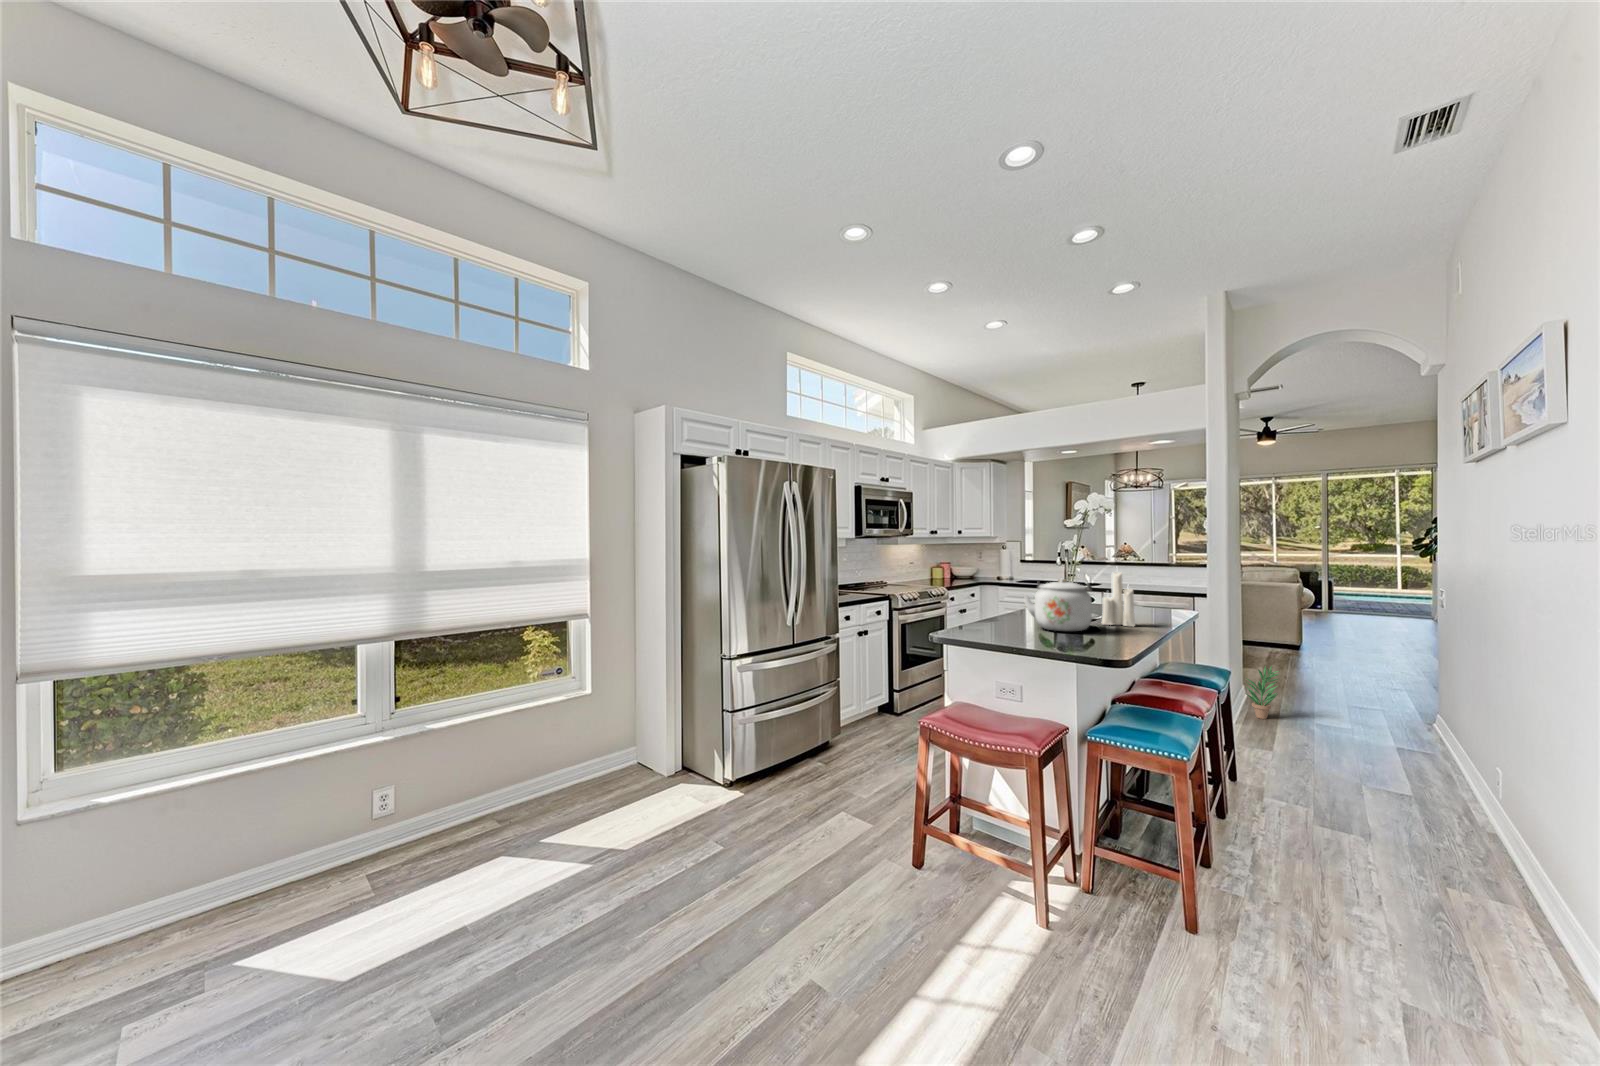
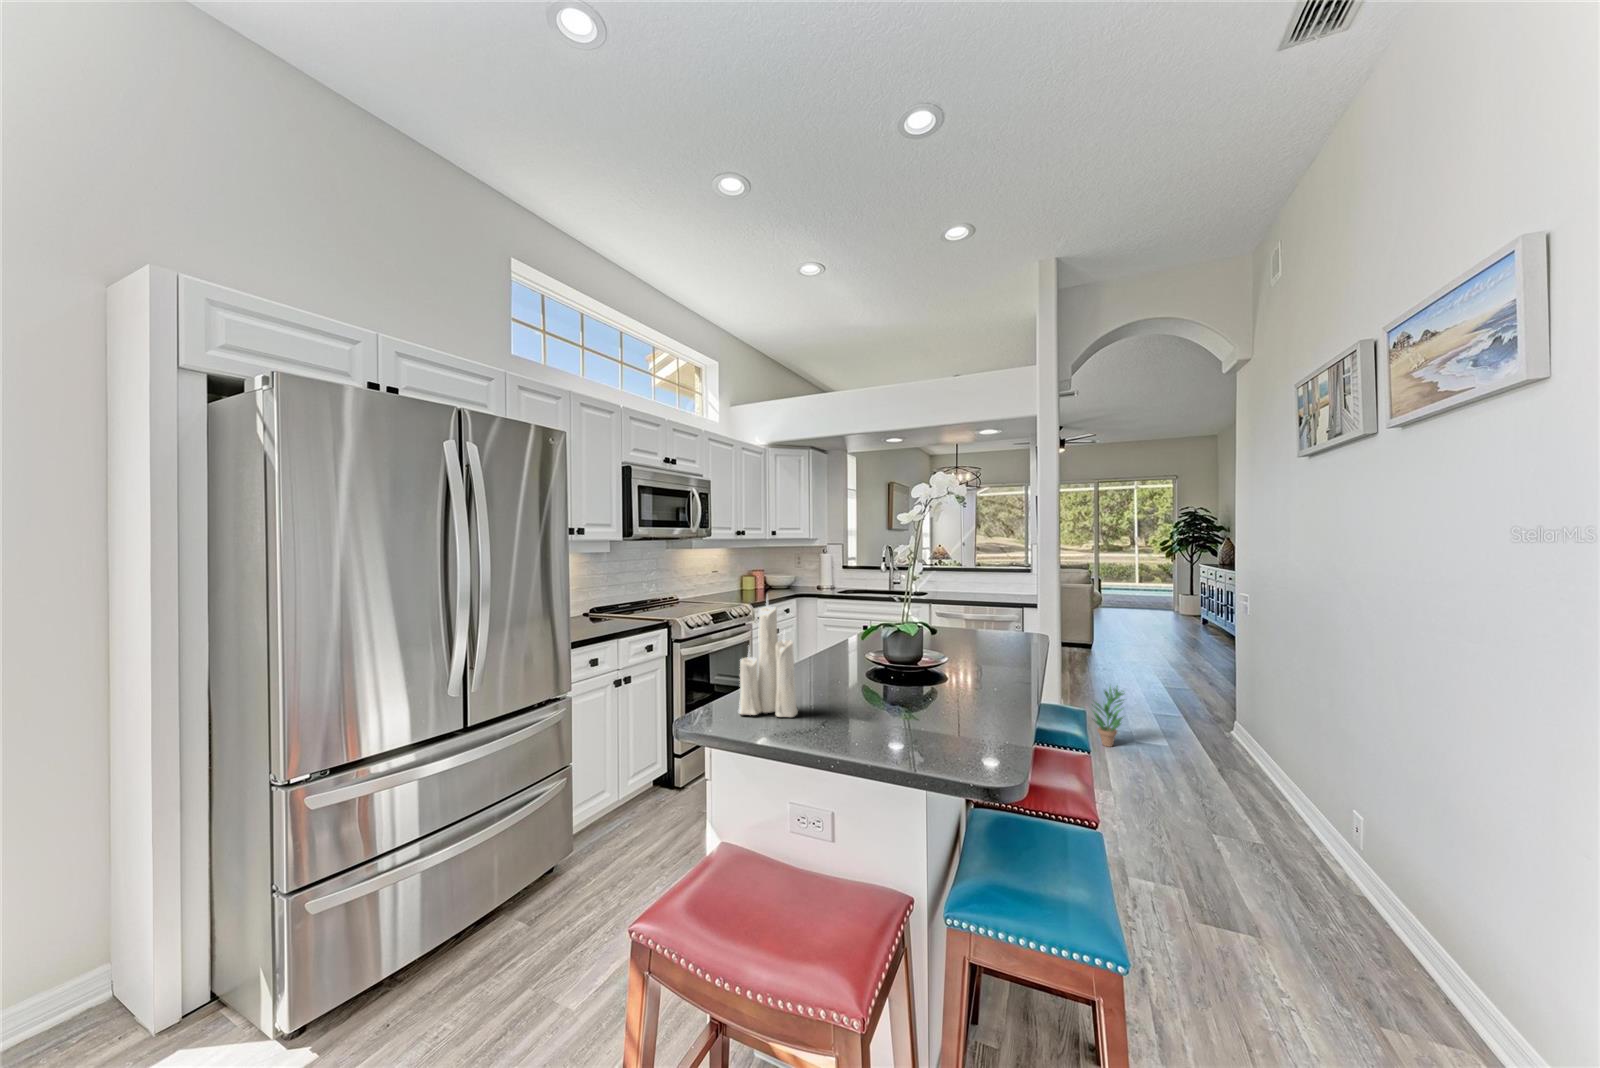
candle: present [1102,572,1135,626] -> present [739,601,798,717]
kettle: present [1024,579,1092,632] -> none [837,603,945,696]

